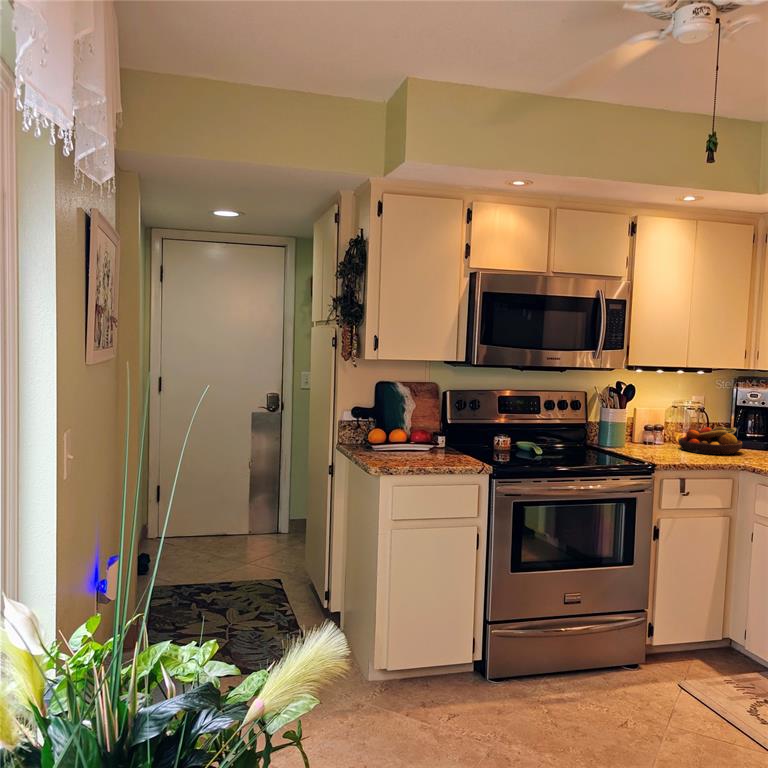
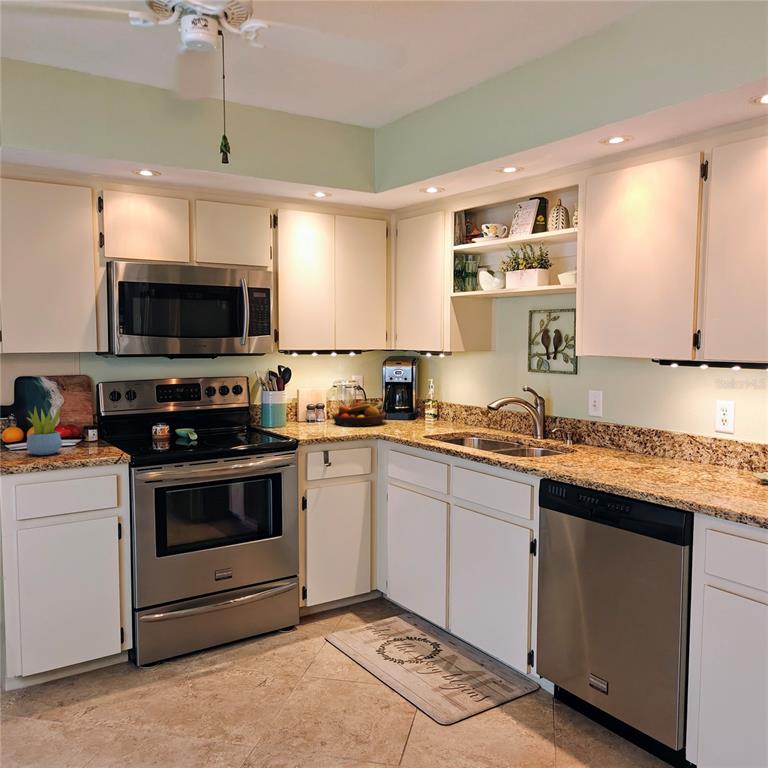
succulent plant: none [396,411,428,459] -> present [26,405,62,455]

